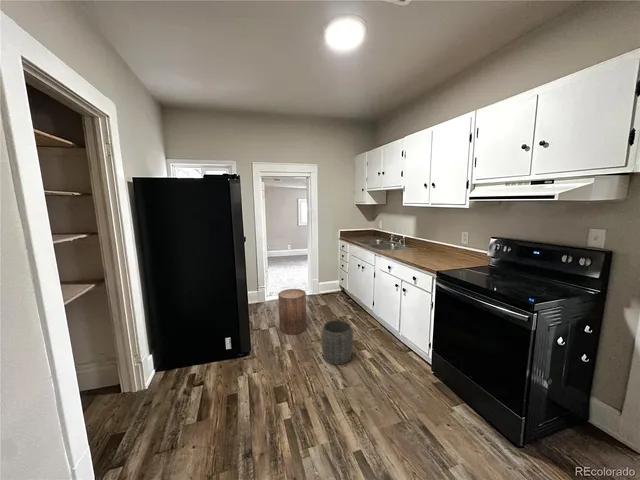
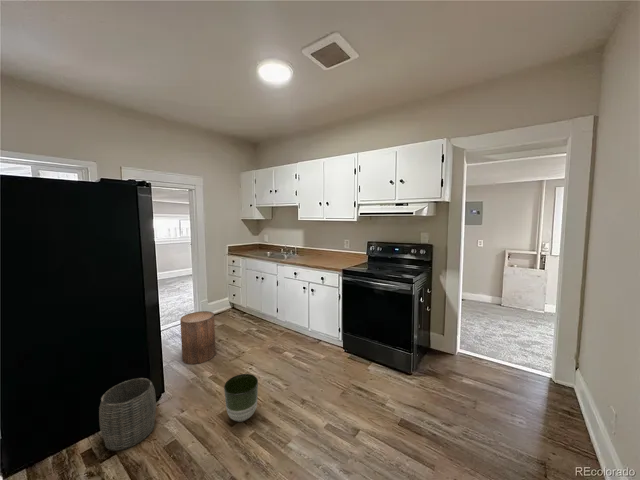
woven basket: present [321,320,353,364] -> present [99,378,156,451]
planter: none [273,358,304,403] -> present [224,374,258,422]

